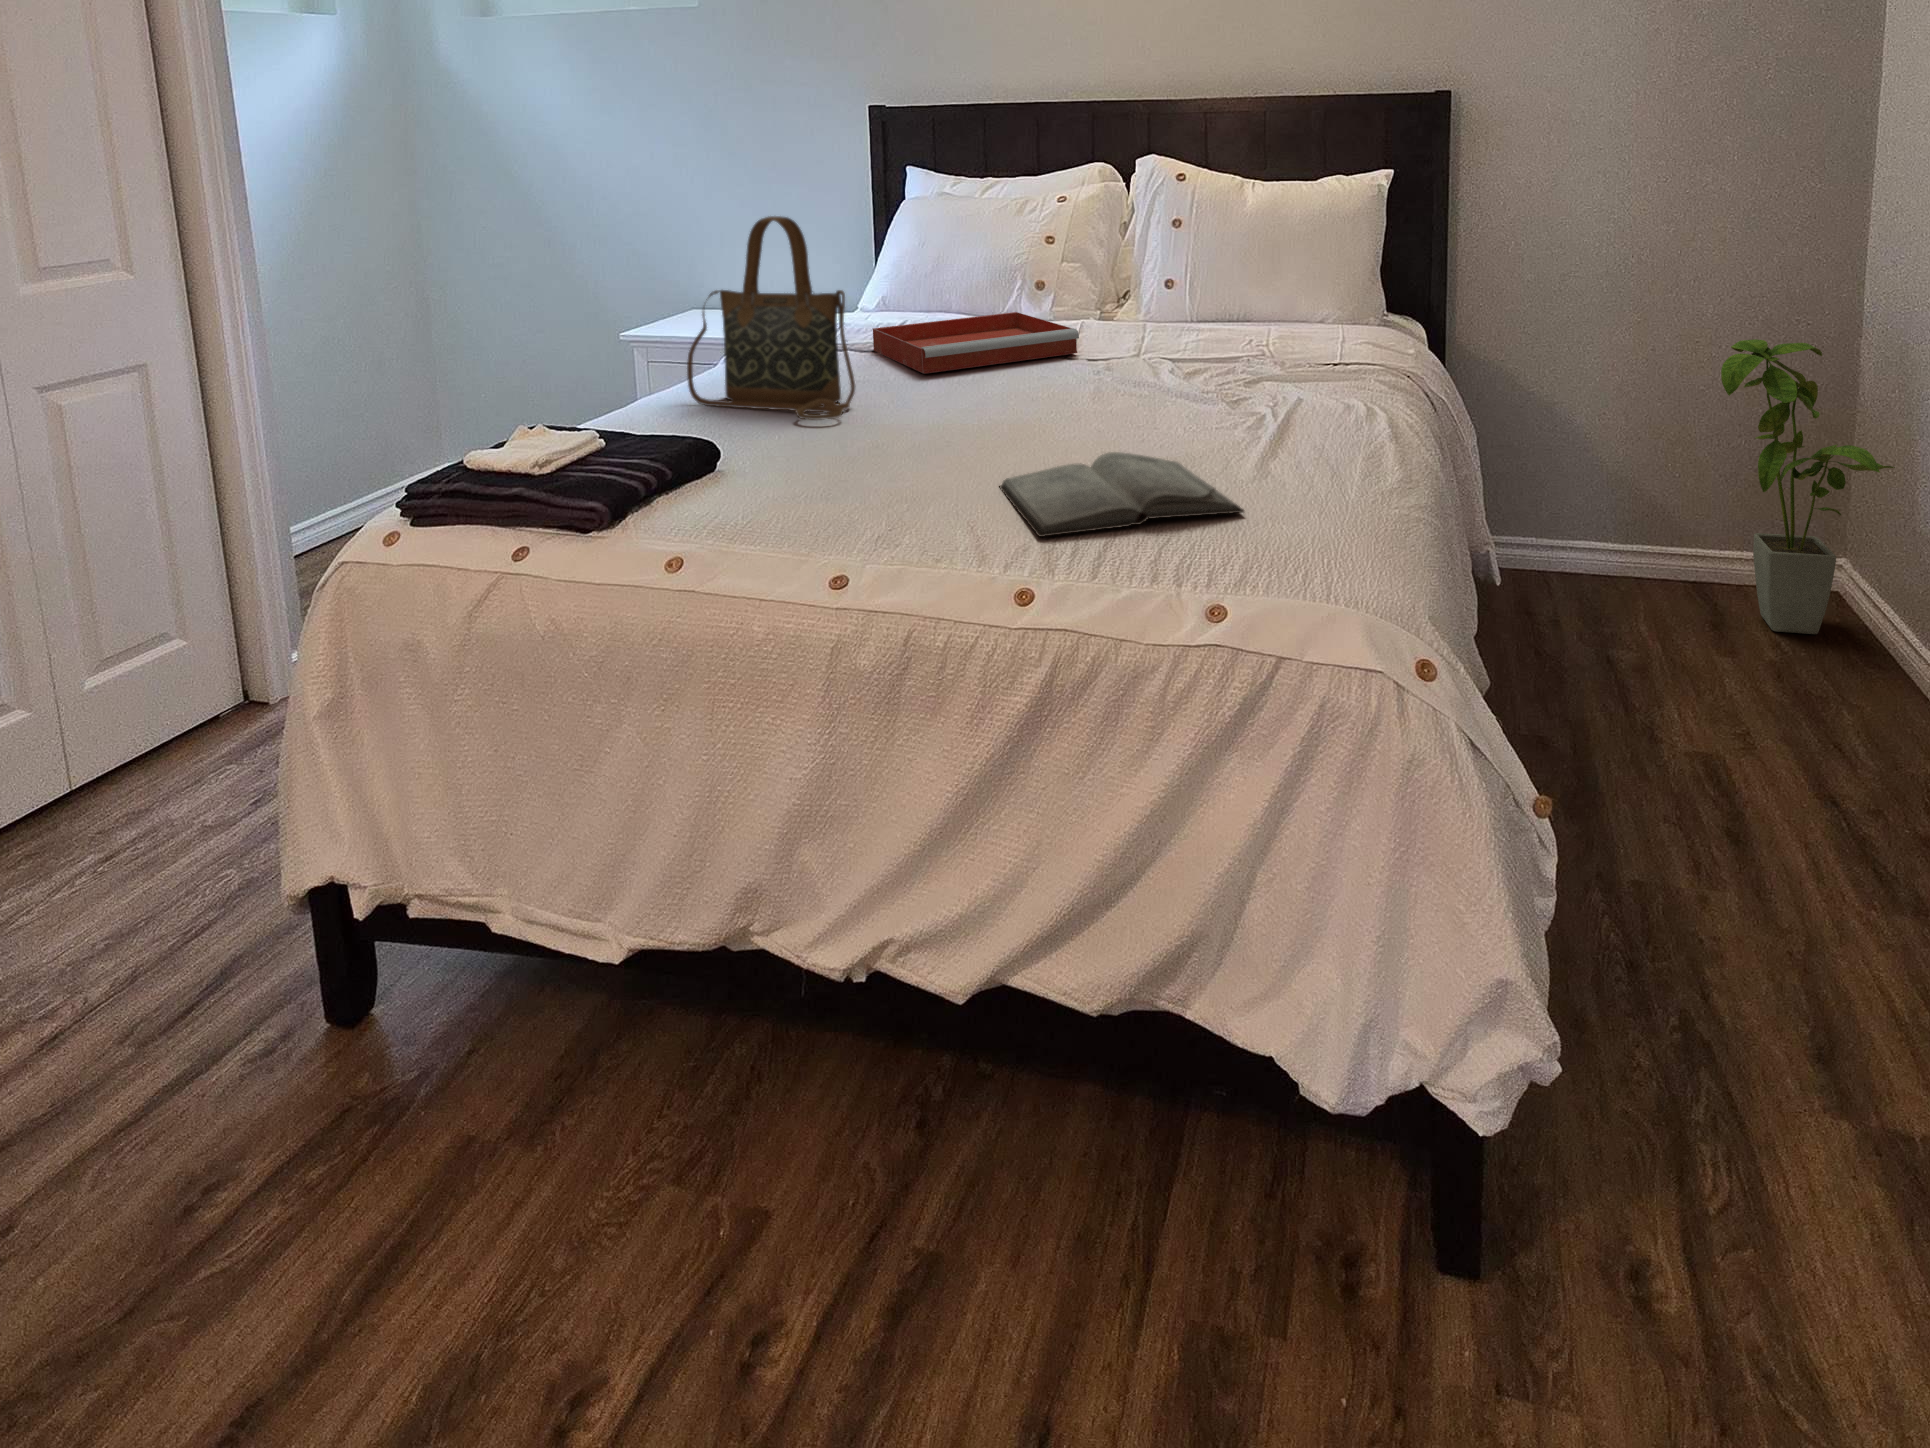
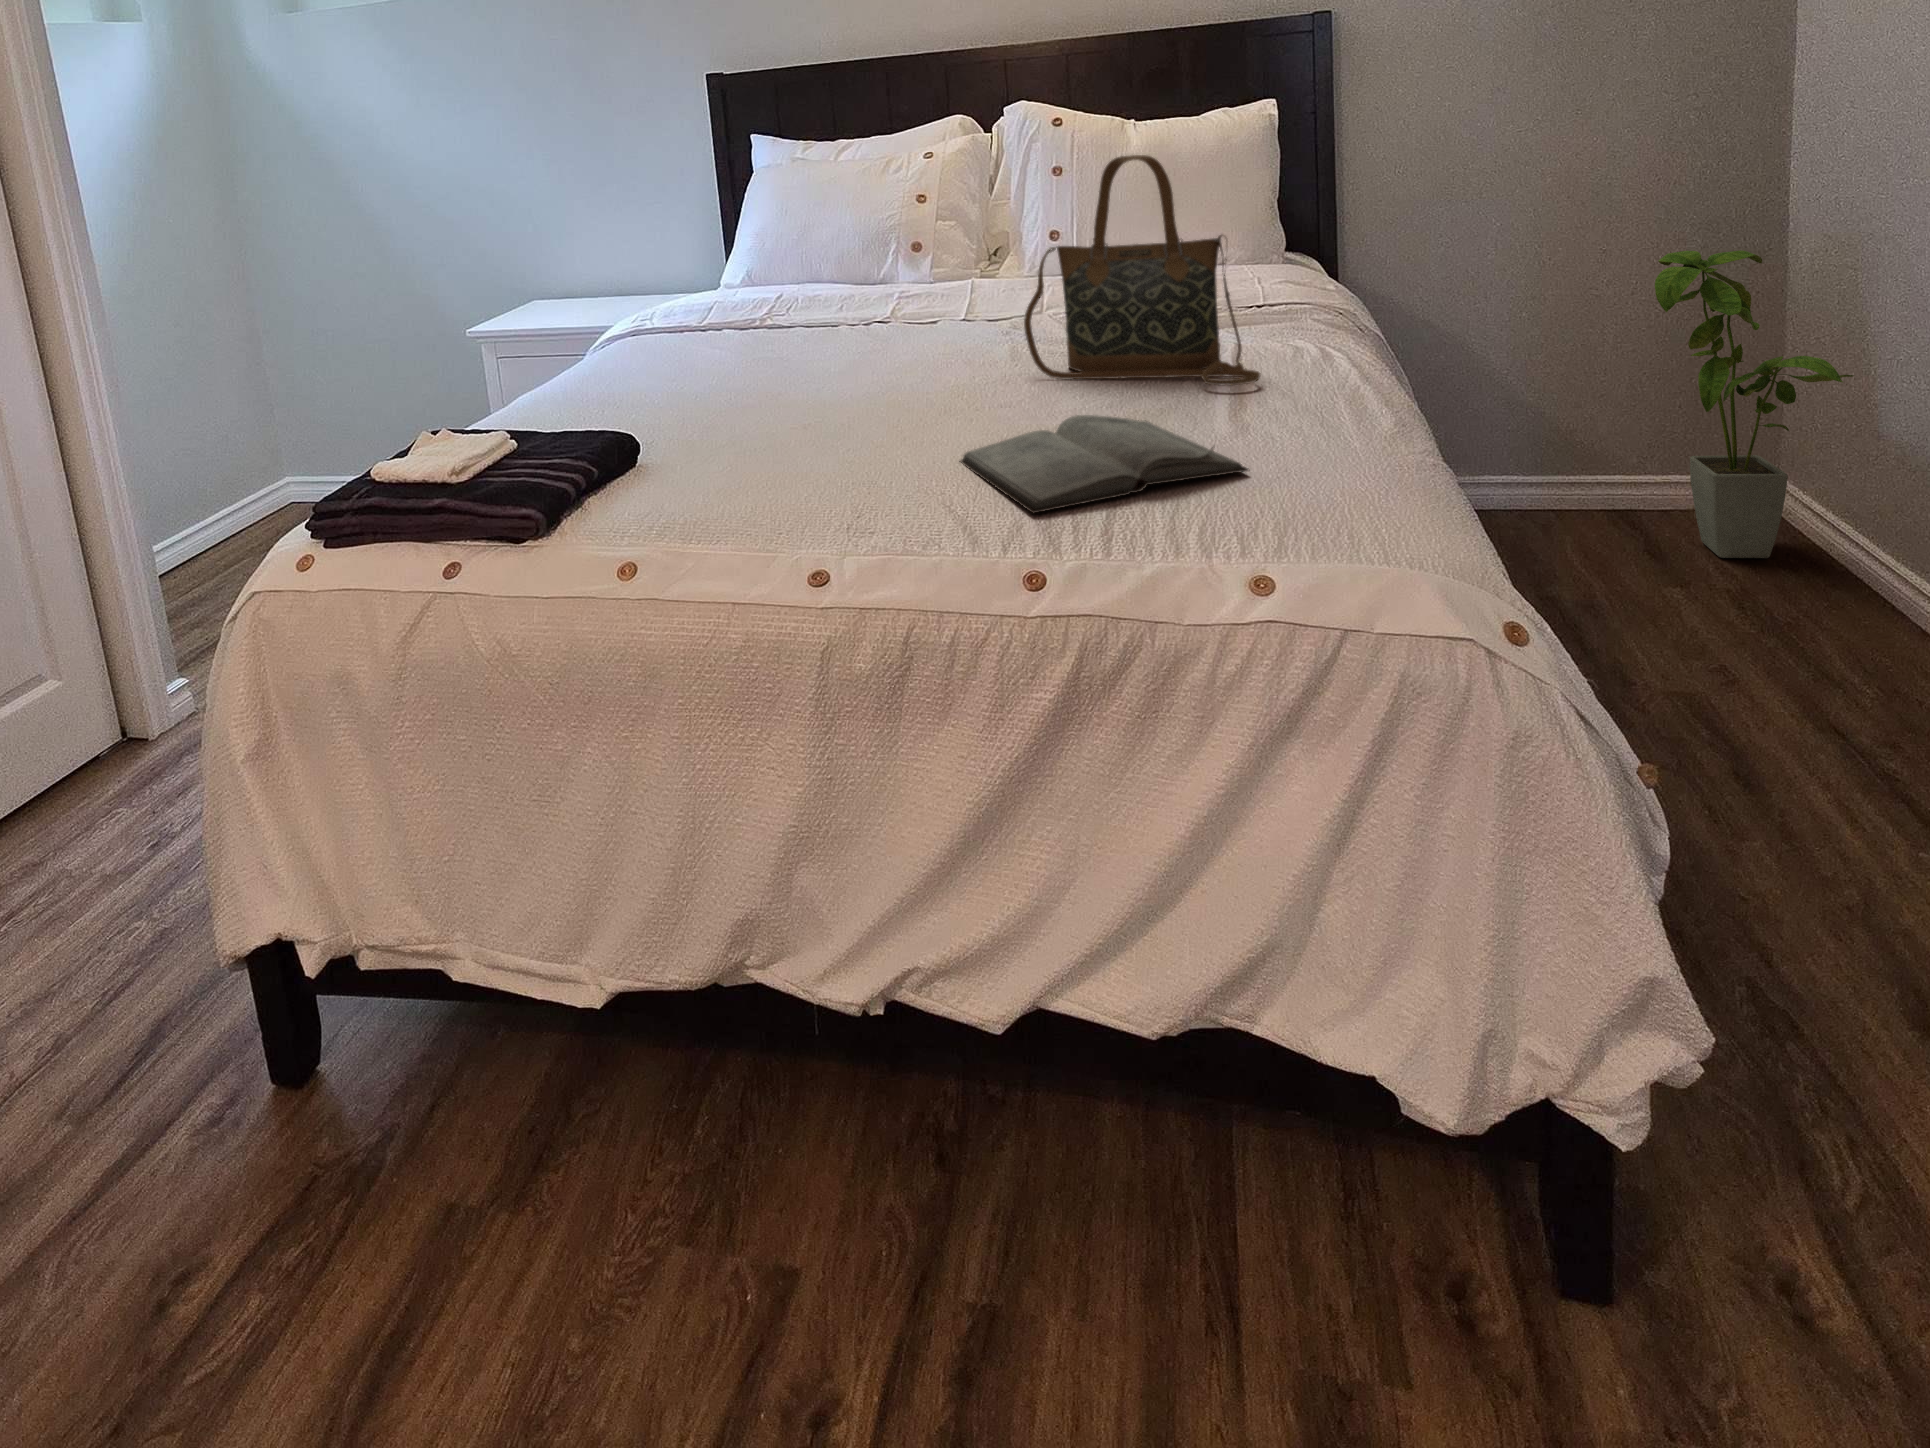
handbag: present [687,216,855,420] -> present [1024,155,1260,385]
tray: present [873,312,1079,374] -> none [754,277,978,347]

